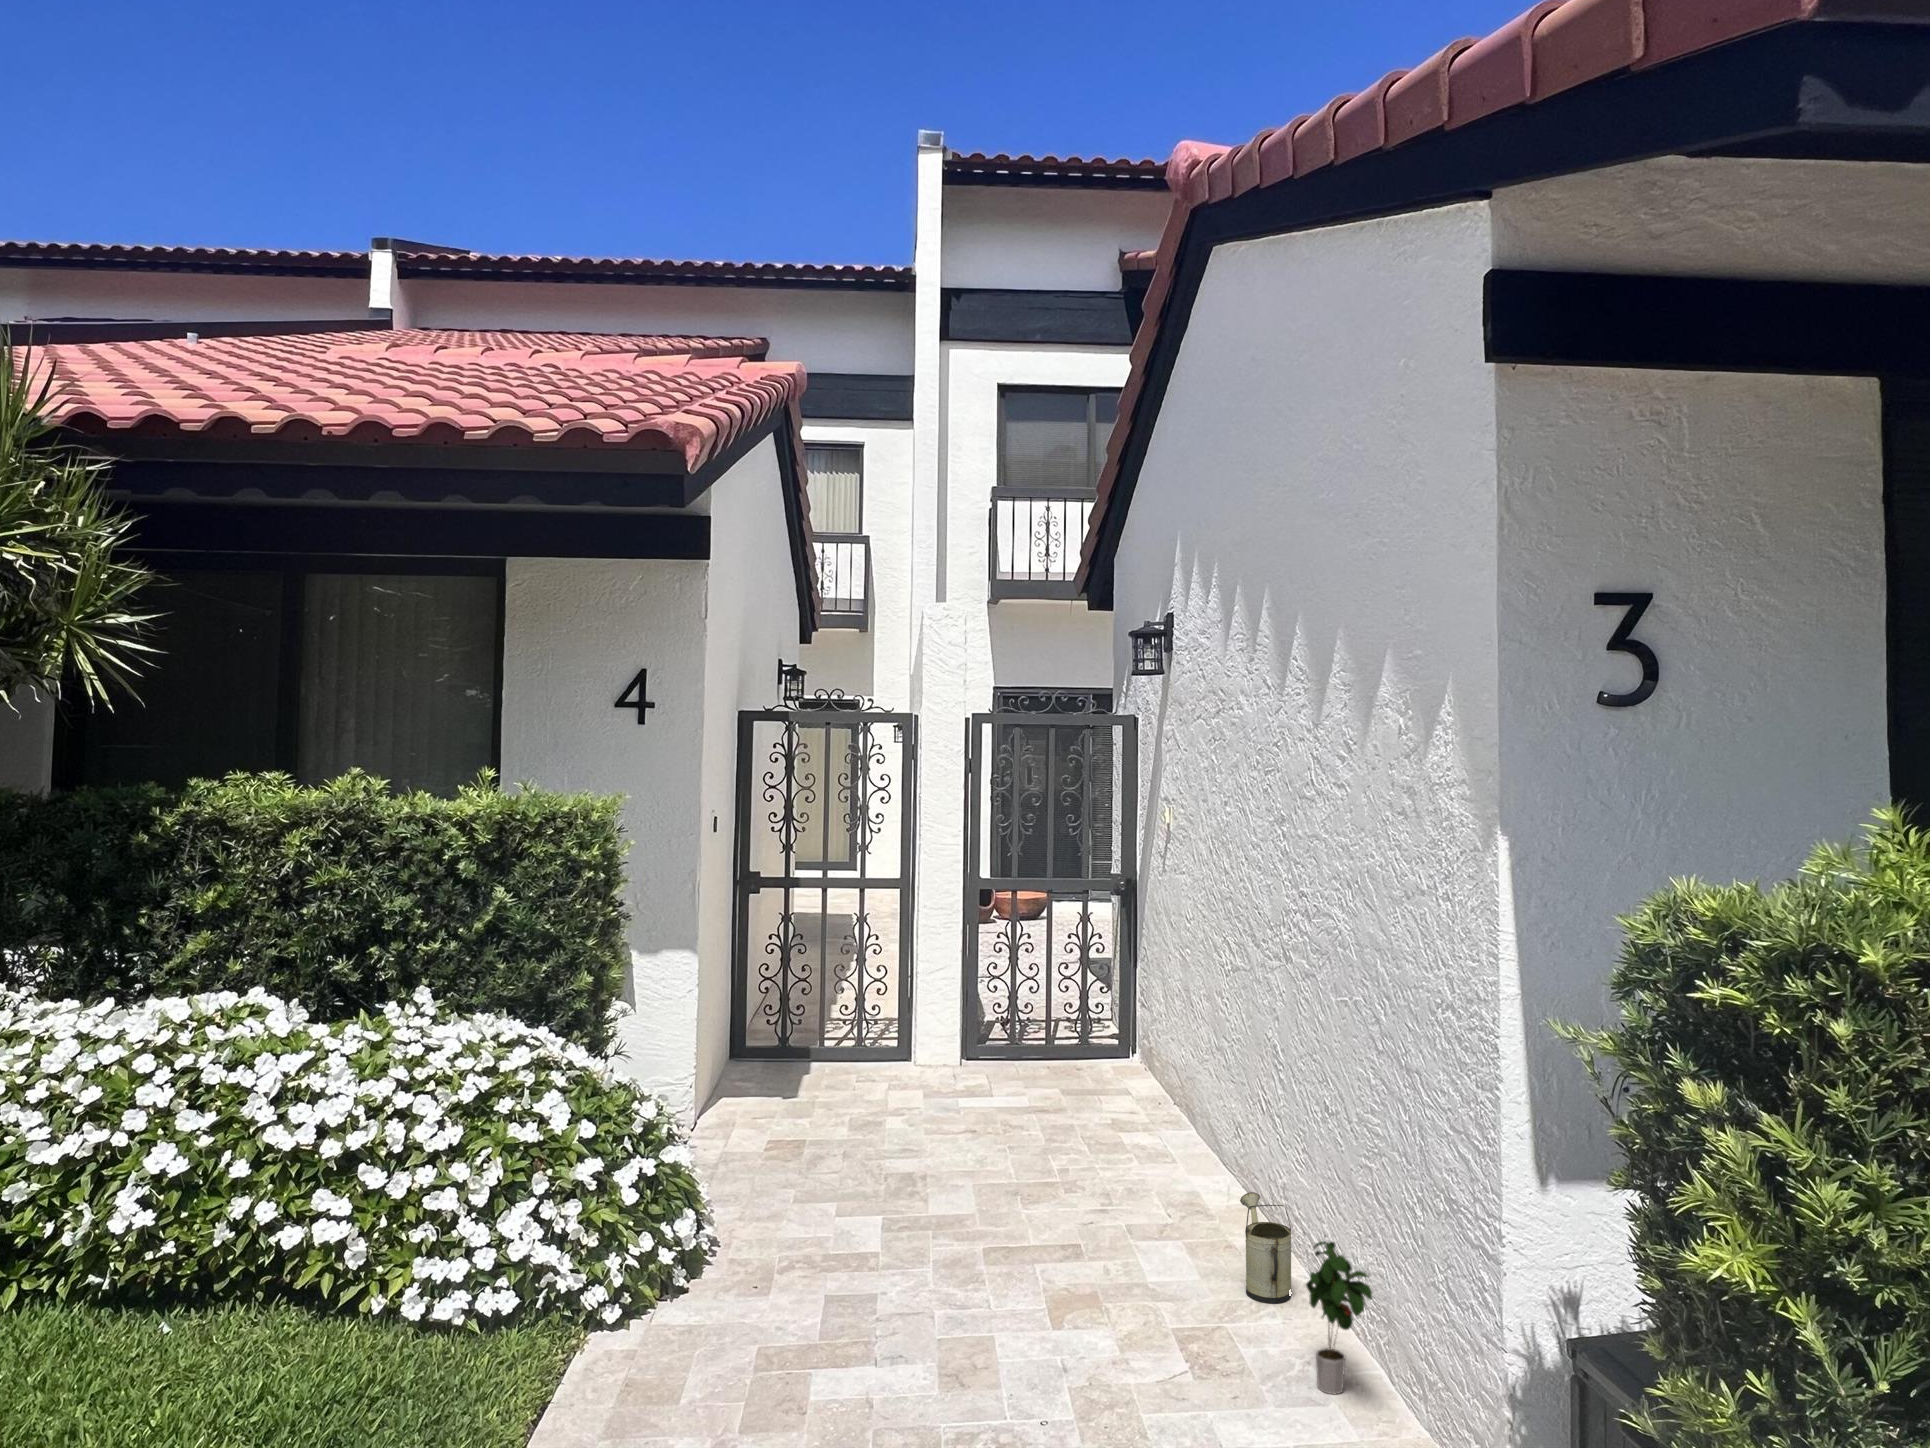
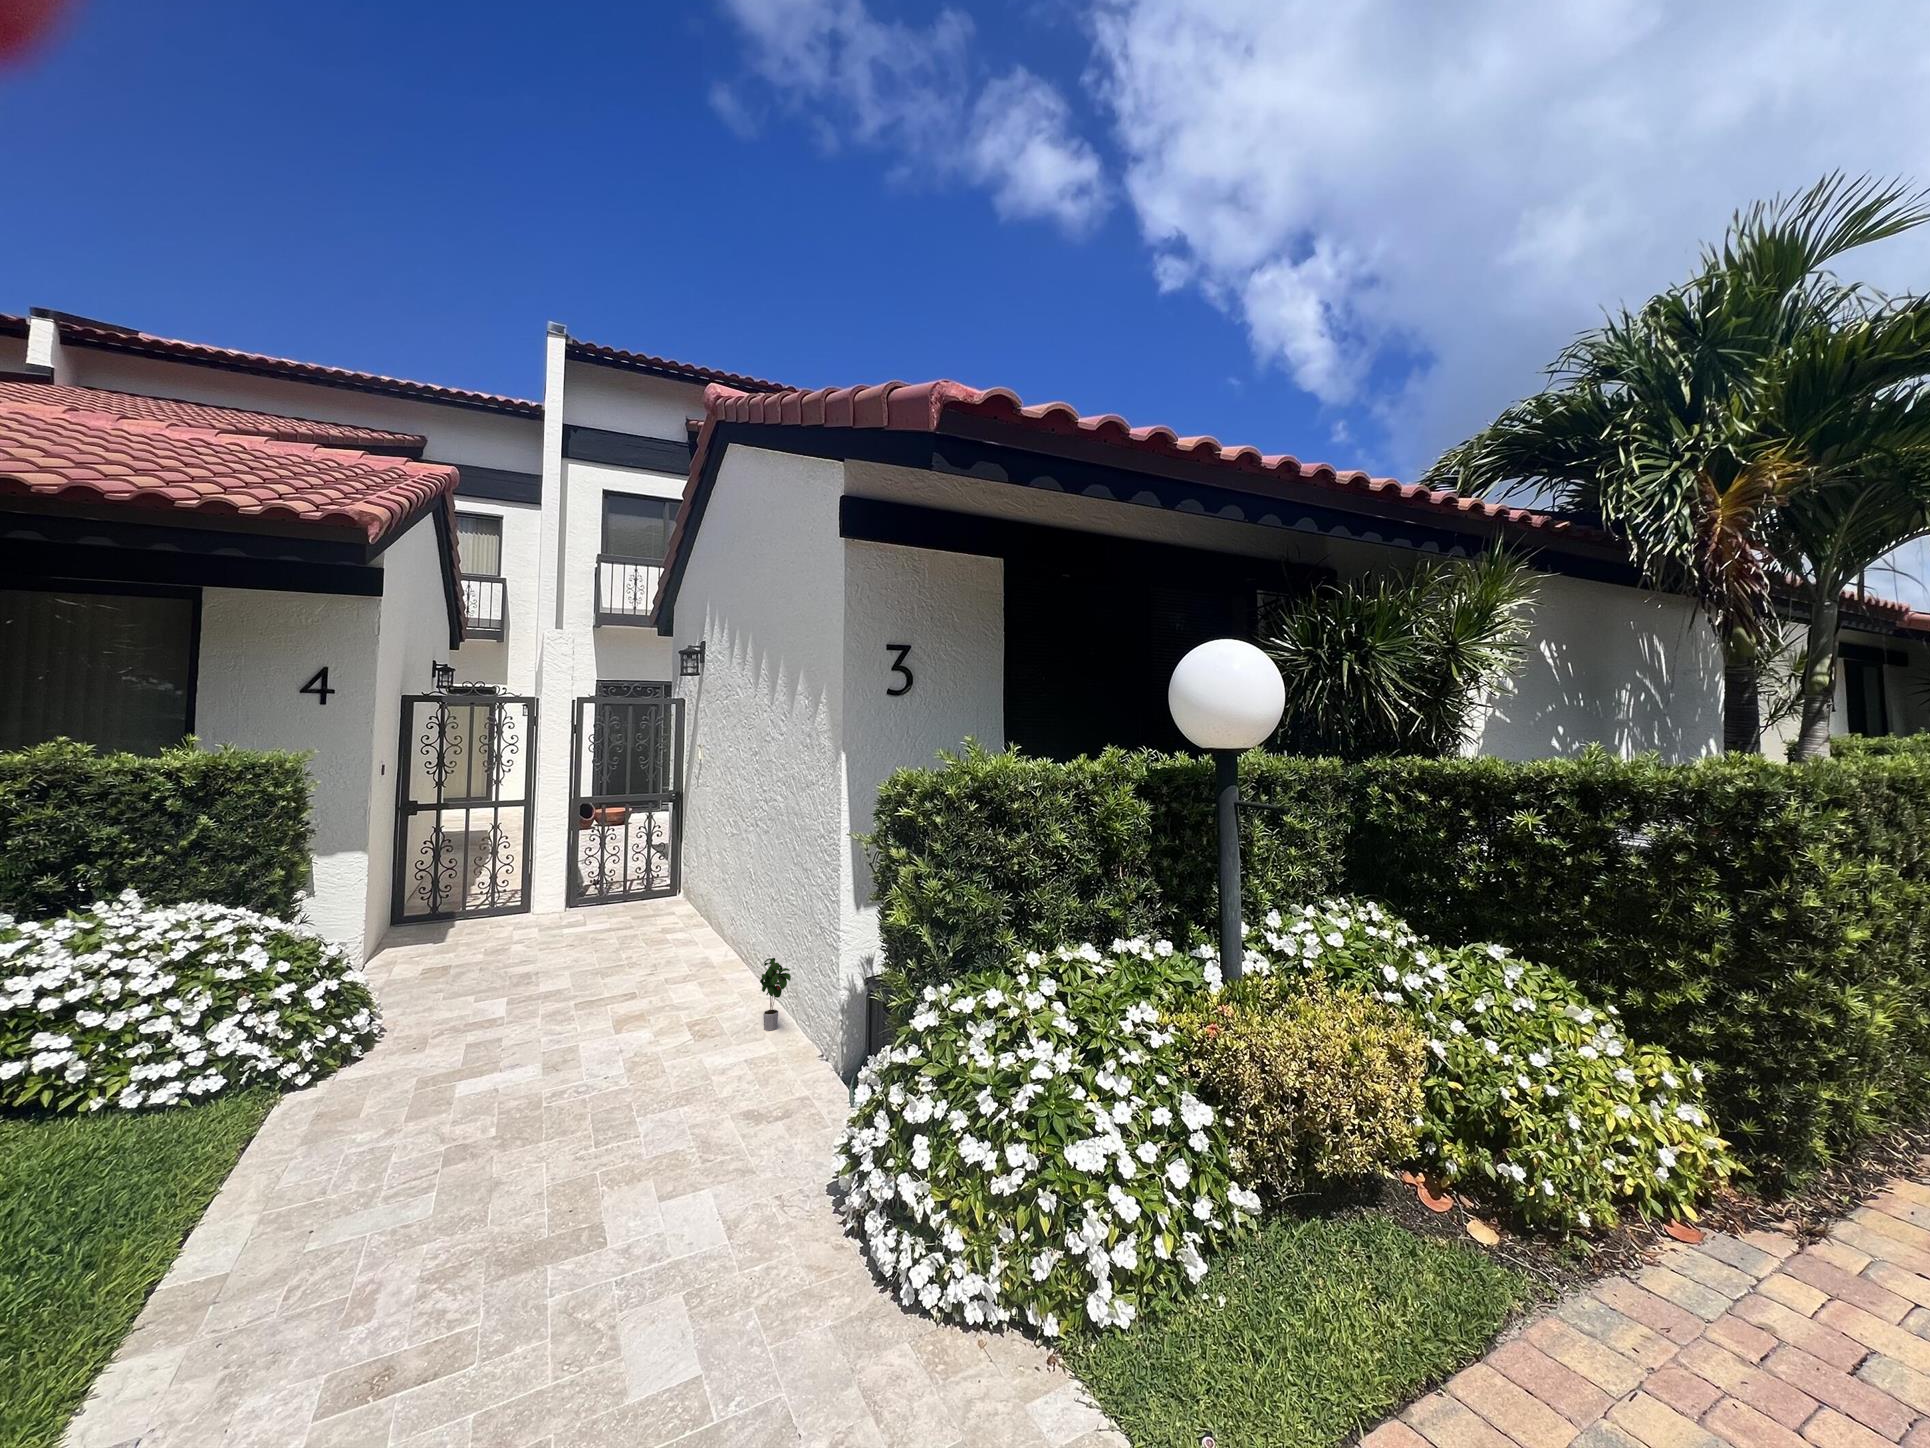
watering can: present [1240,1192,1291,1303] -> none [731,945,757,998]

